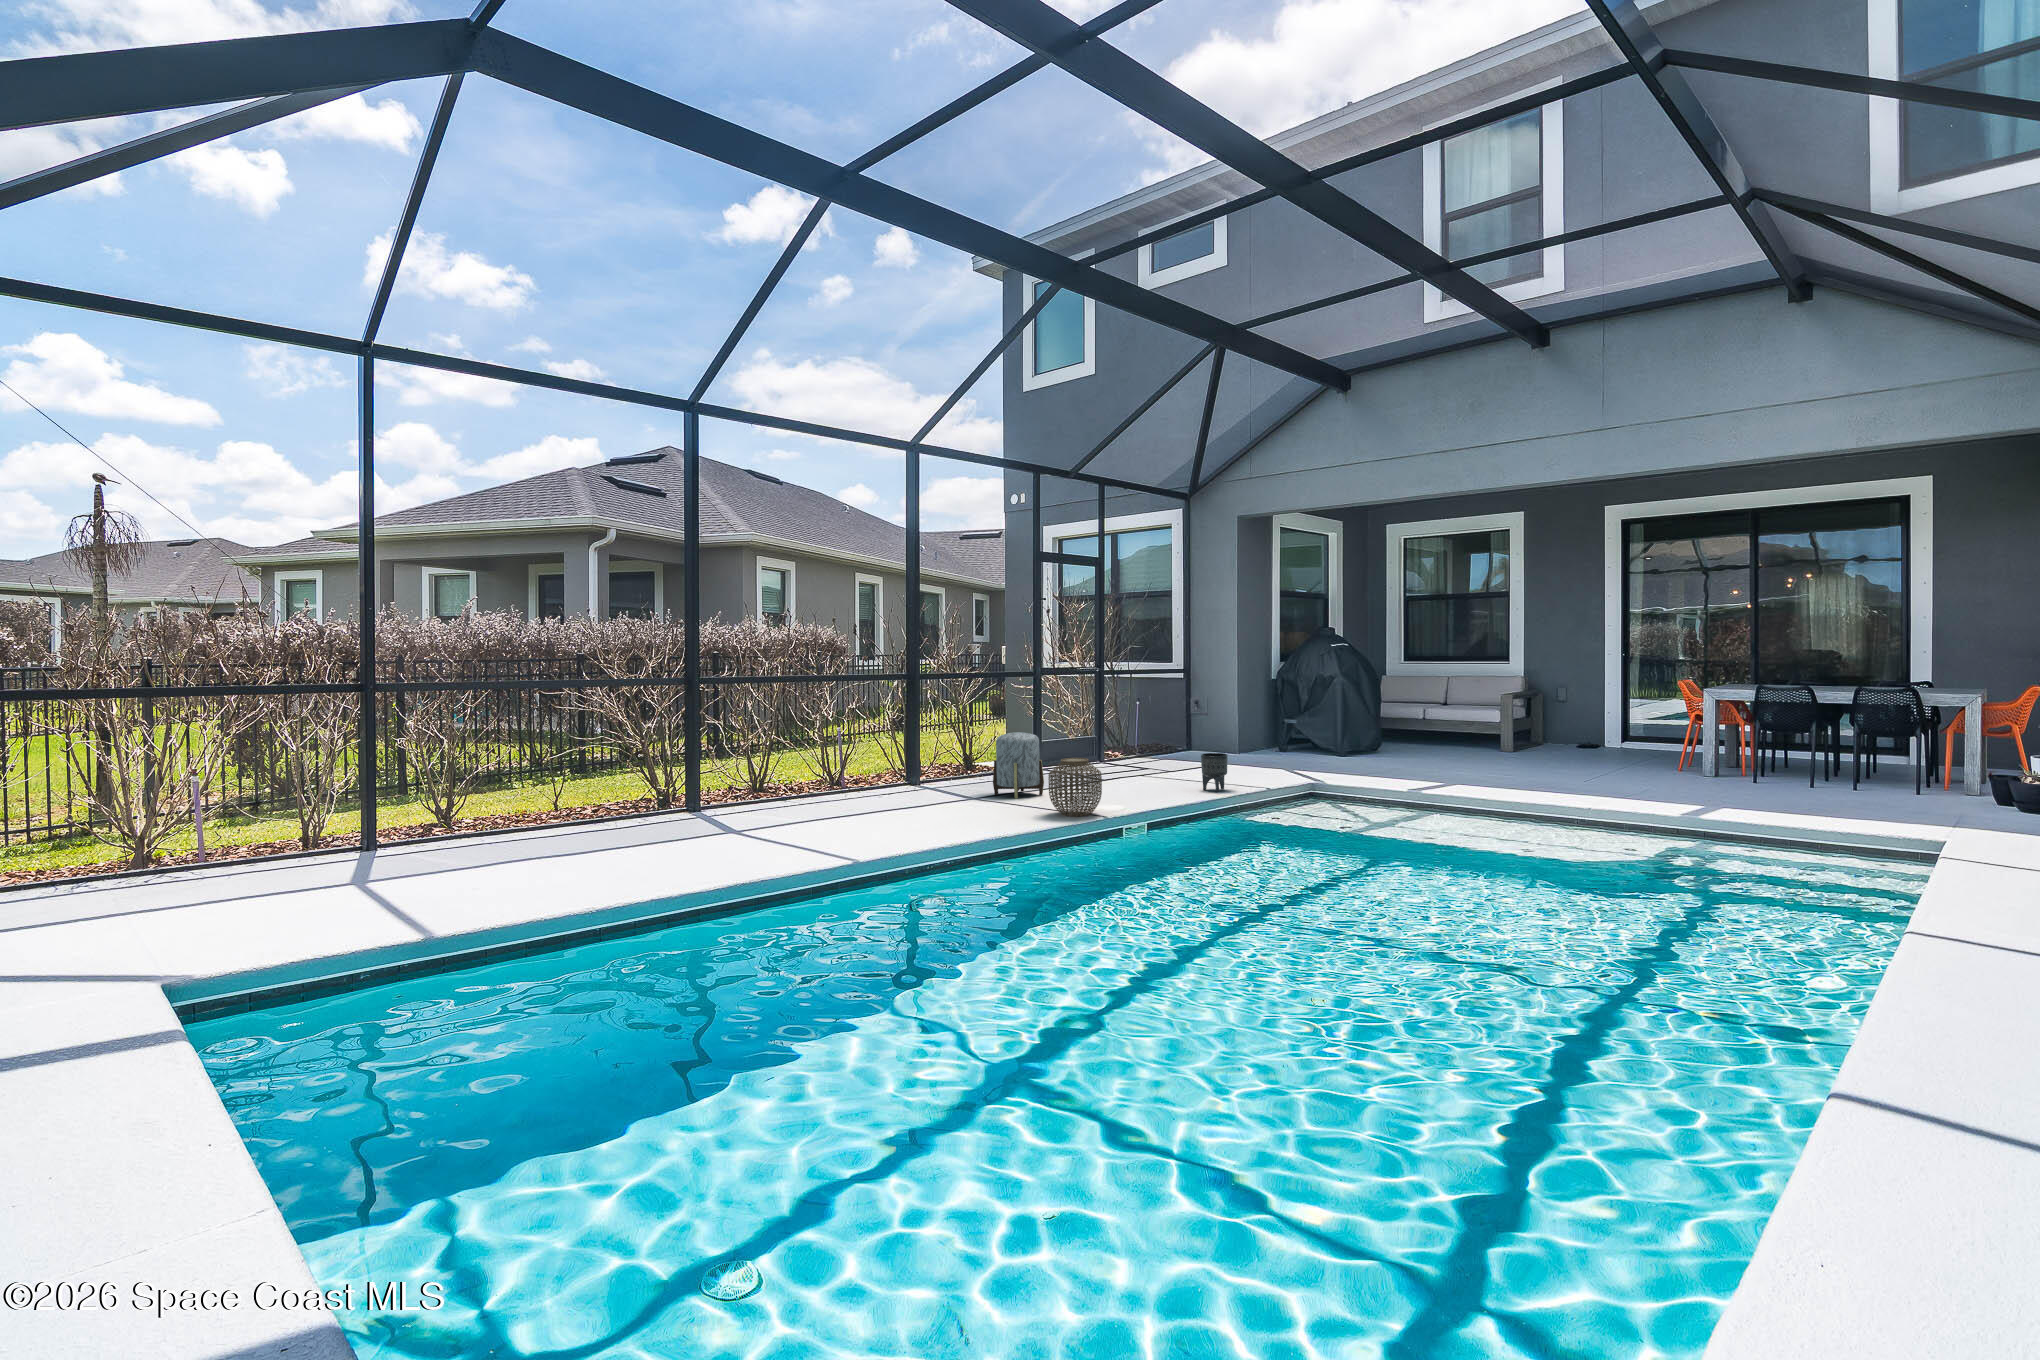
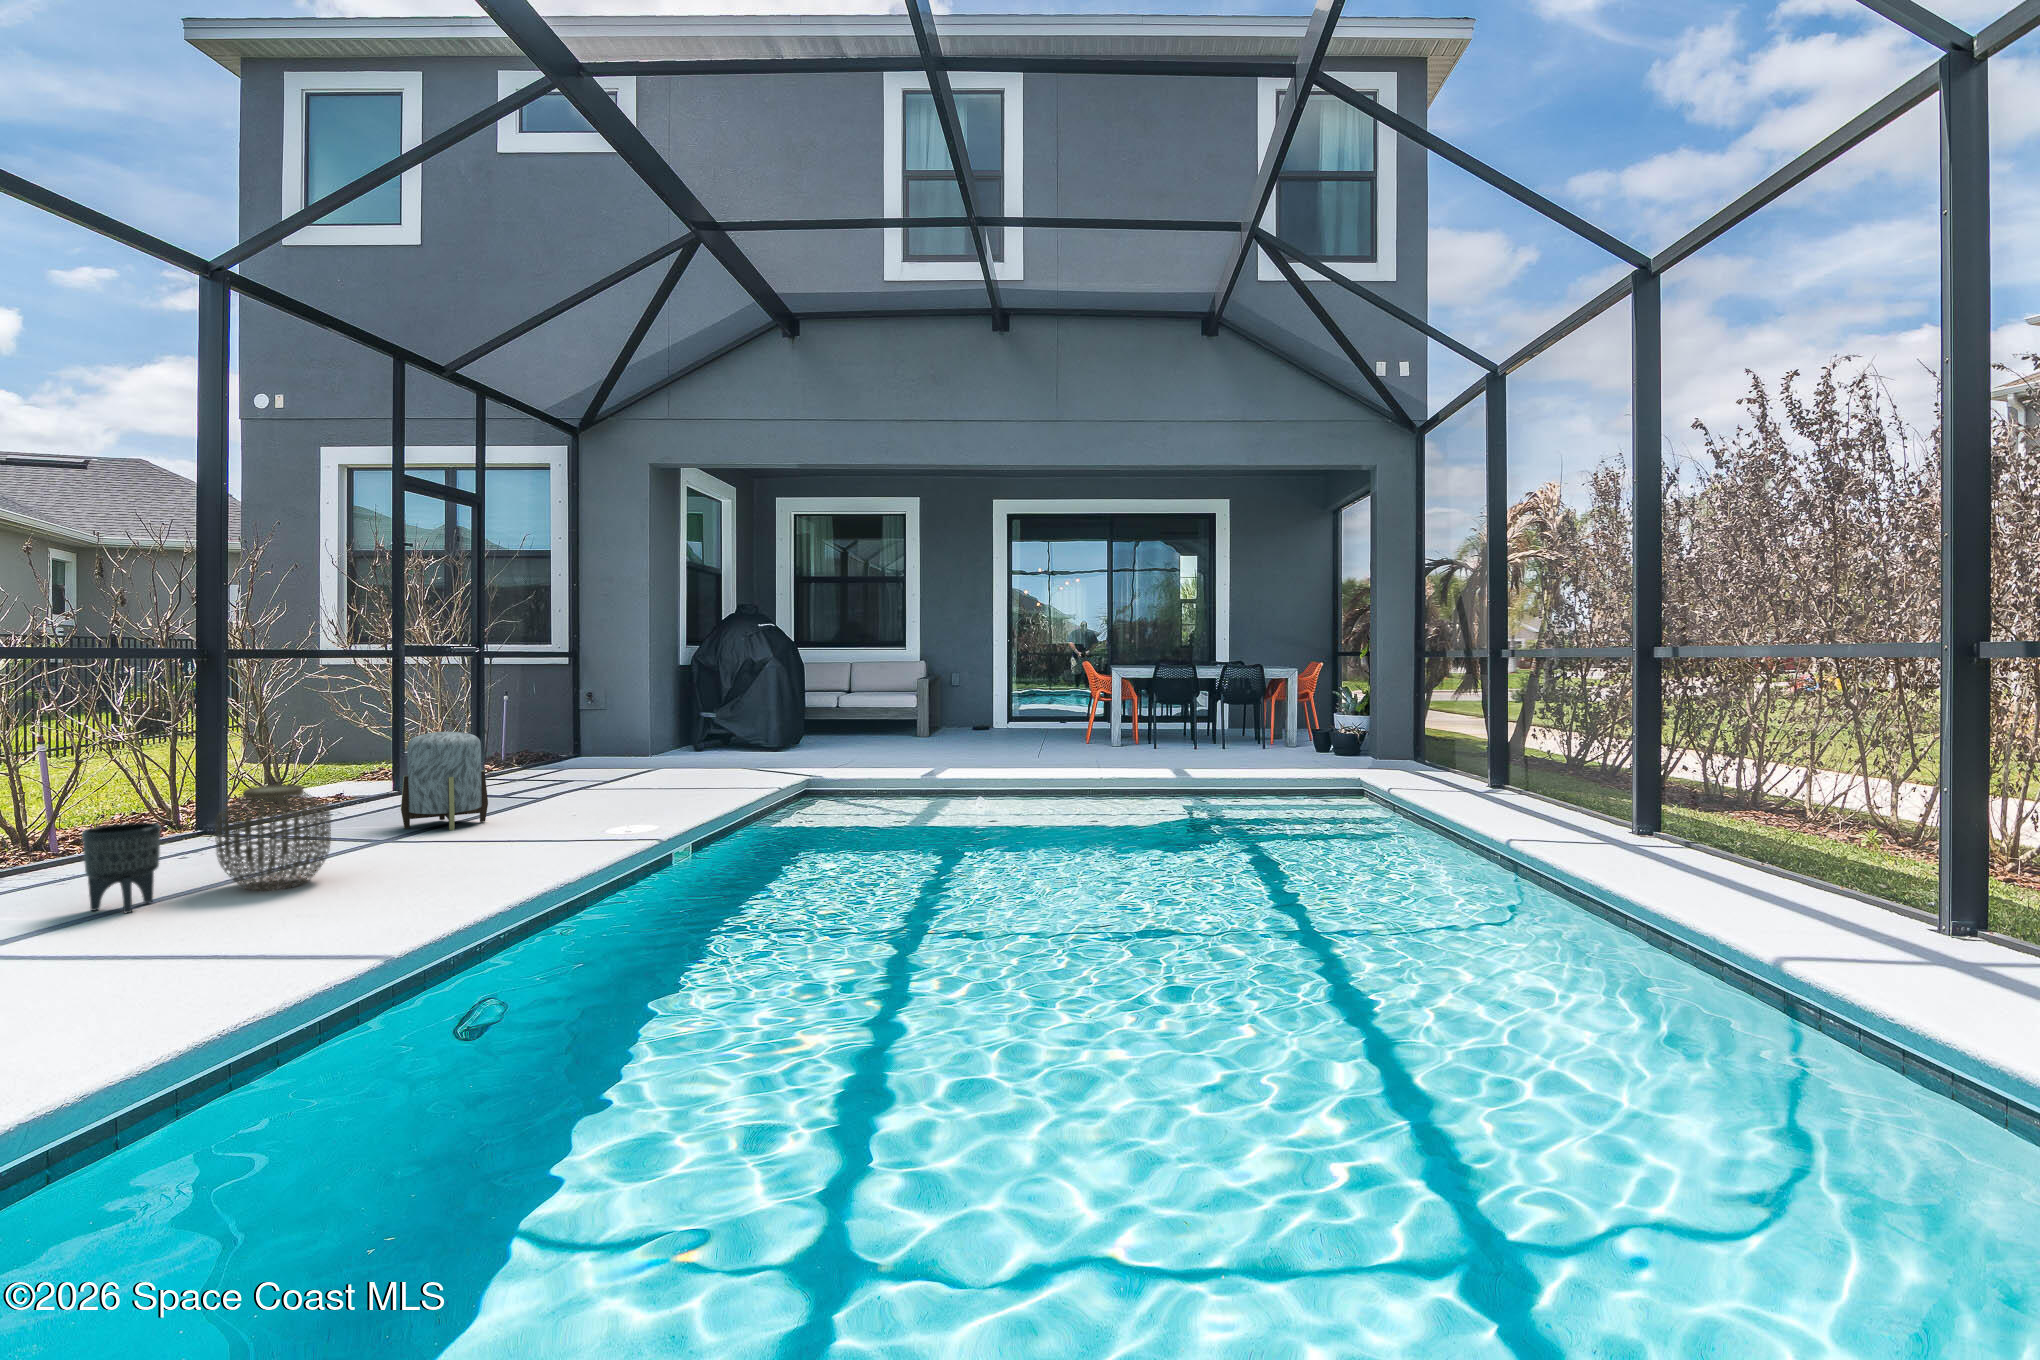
planter: present [1201,753,1228,792] -> present [82,822,160,913]
woven basket: present [1048,758,1102,817] -> present [215,784,331,890]

